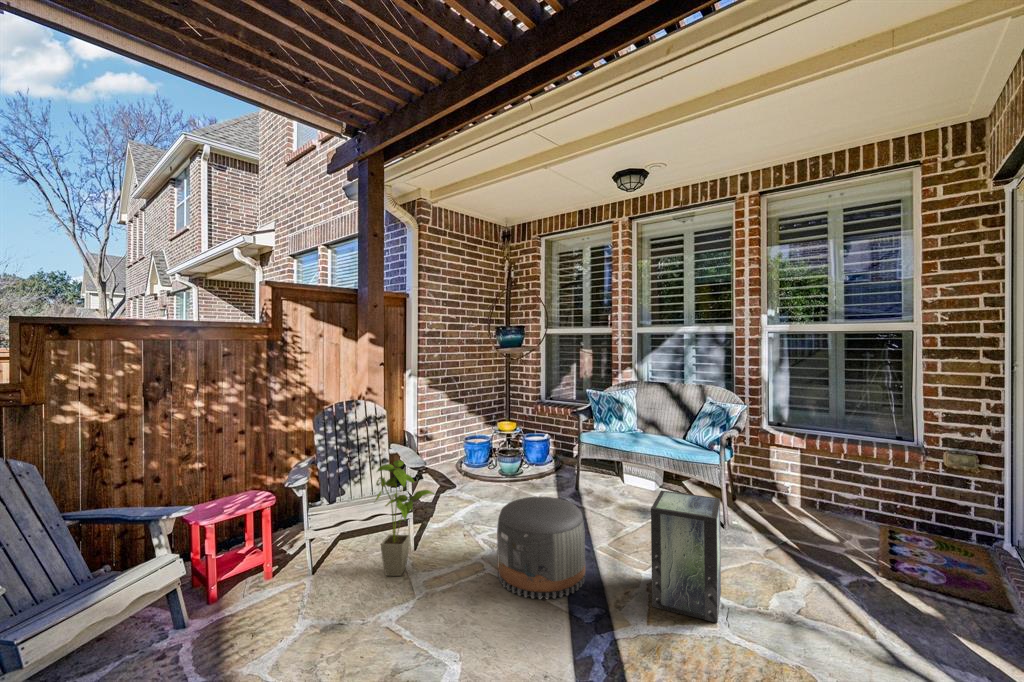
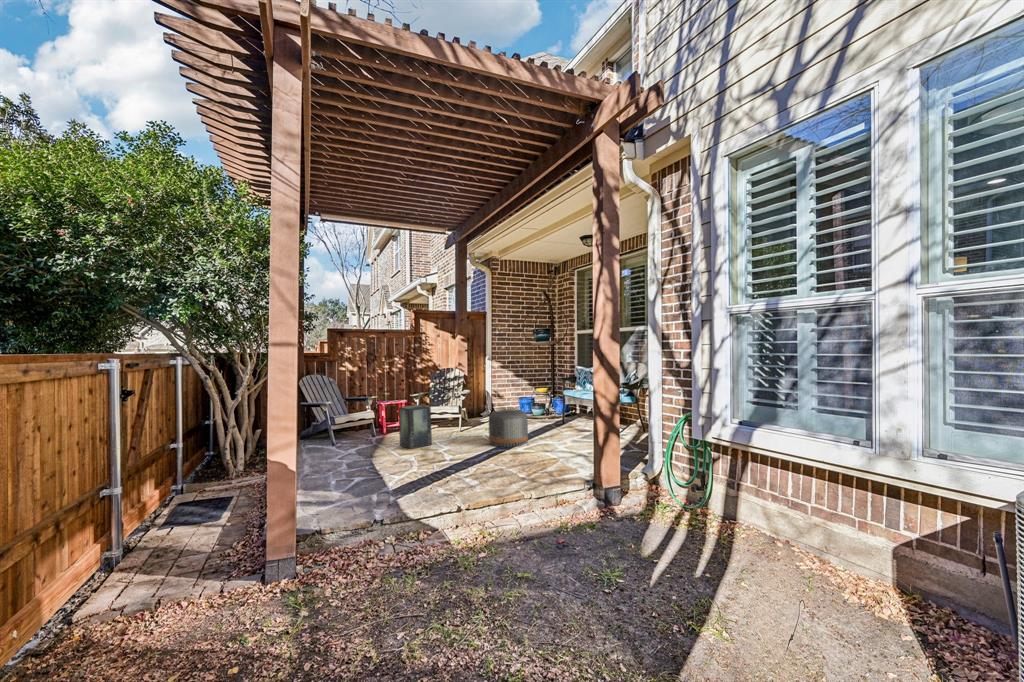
house plant: present [376,460,434,576] -> none [443,390,470,439]
storage box: present [651,490,721,623] -> present [399,405,432,449]

